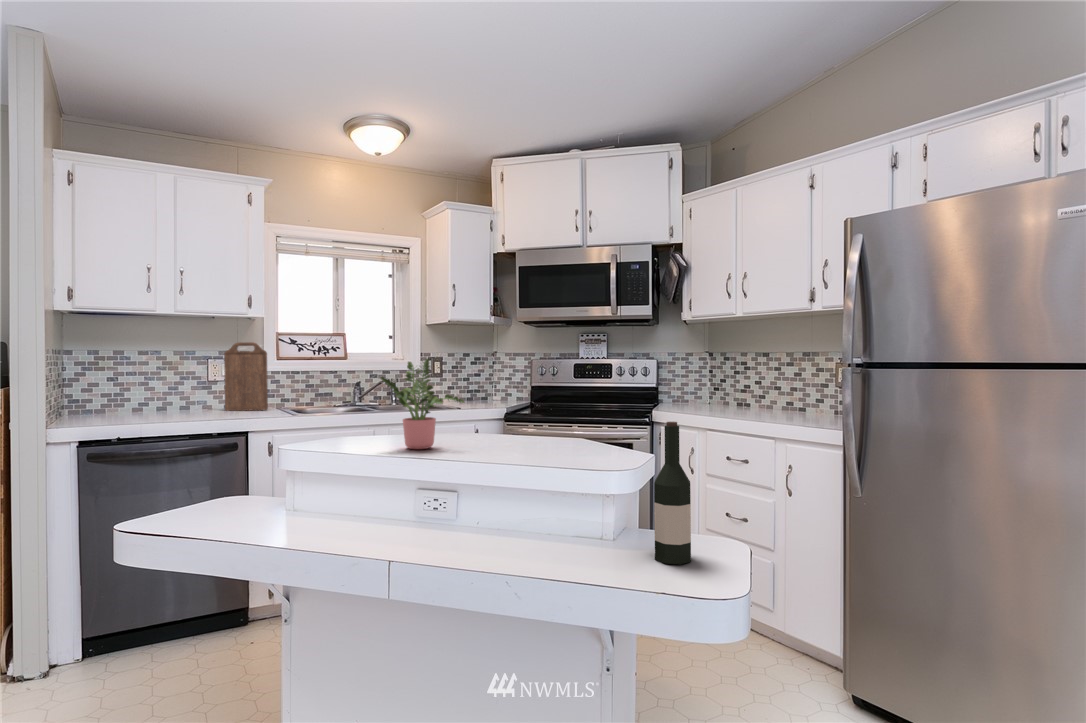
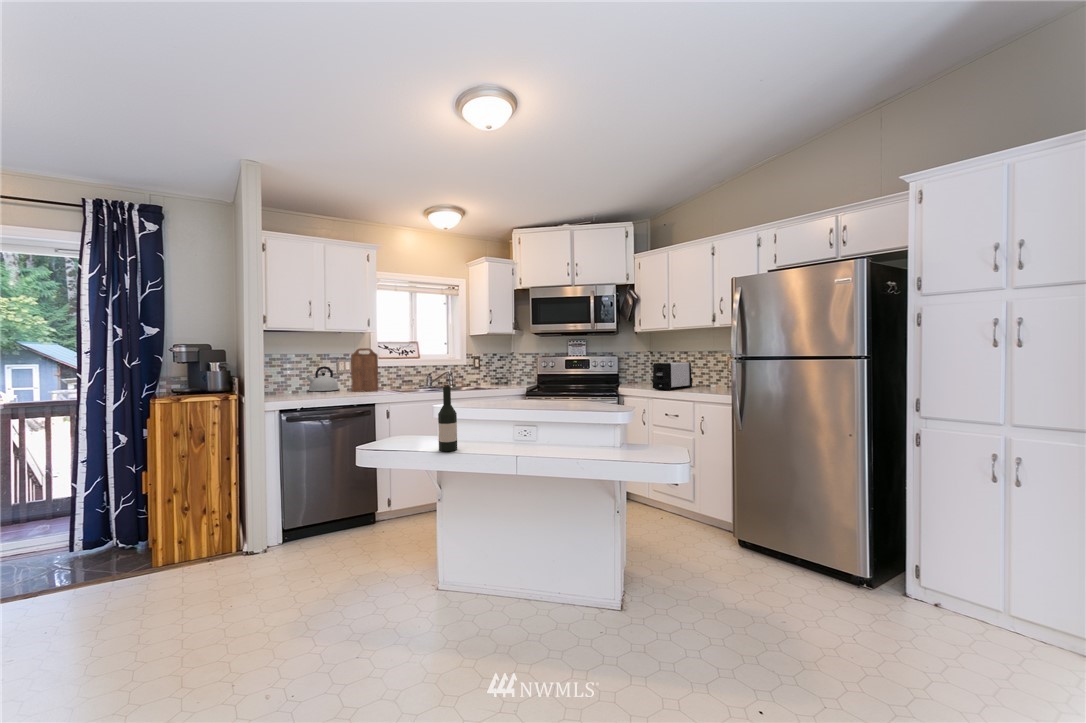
potted plant: present [381,359,464,449] -> none [488,357,531,406]
kettle: none [155,370,210,409] -> present [306,366,339,391]
toaster: none [706,371,776,418] -> present [652,362,693,390]
wine bottle: present [654,422,691,564] -> present [438,385,457,451]

